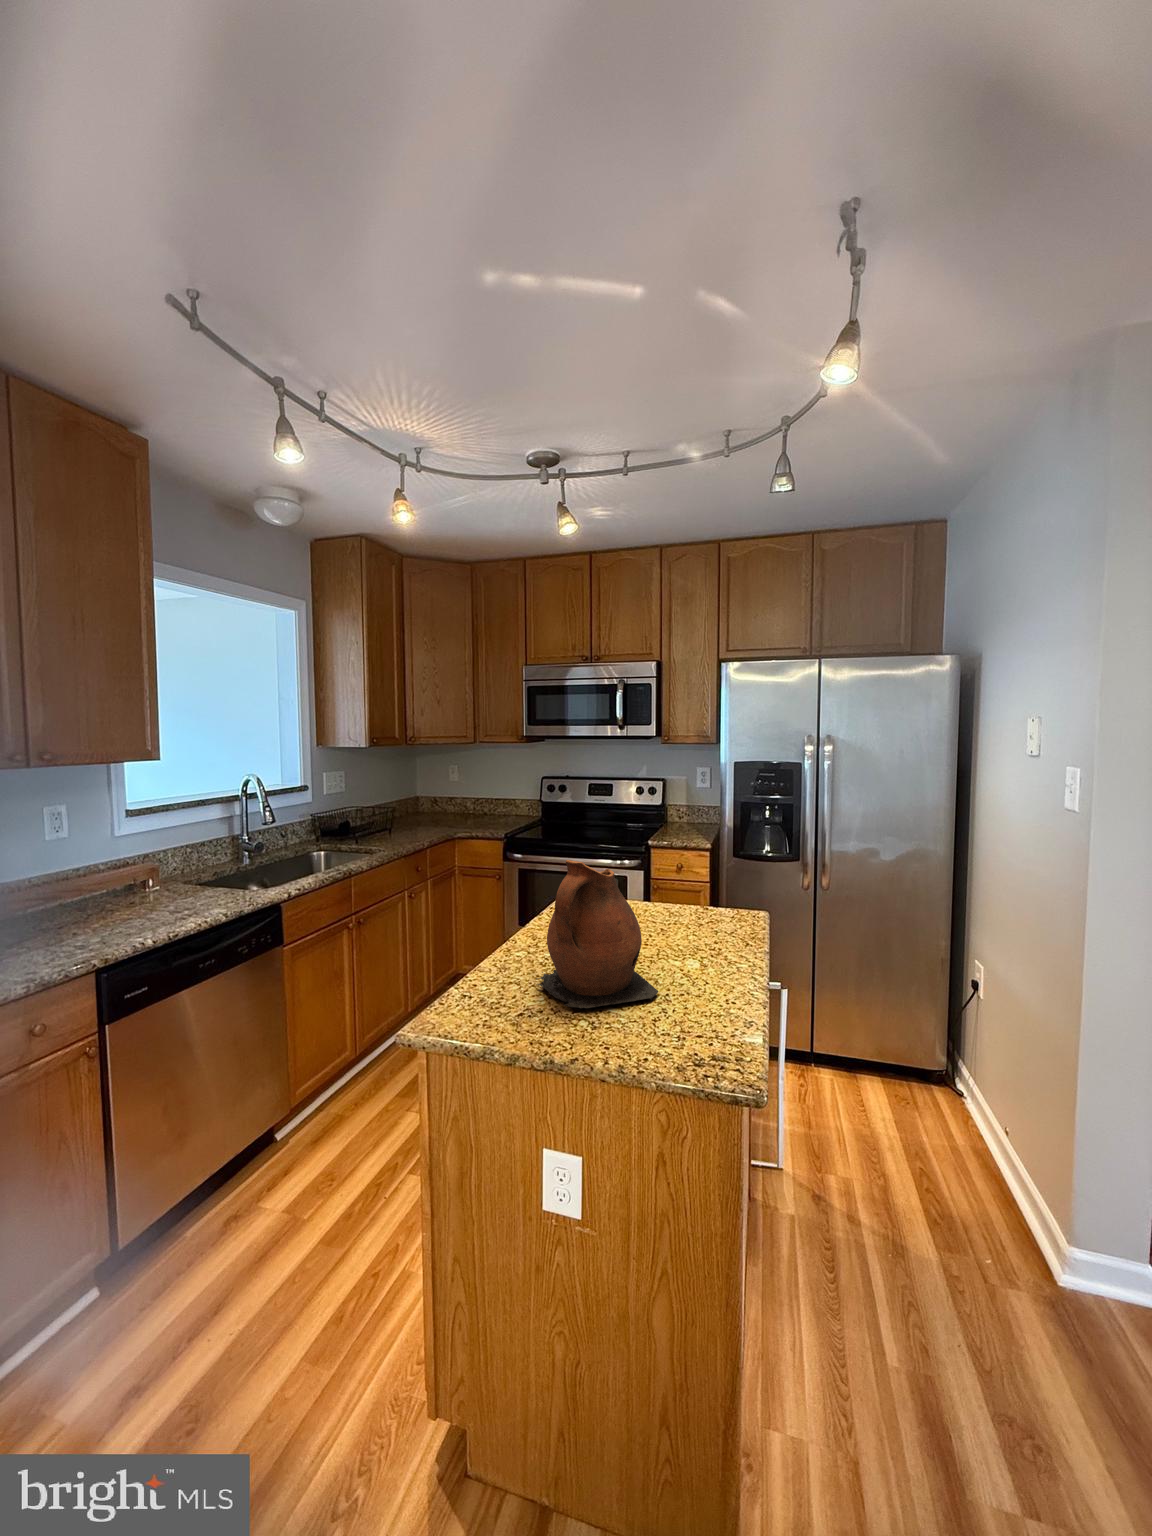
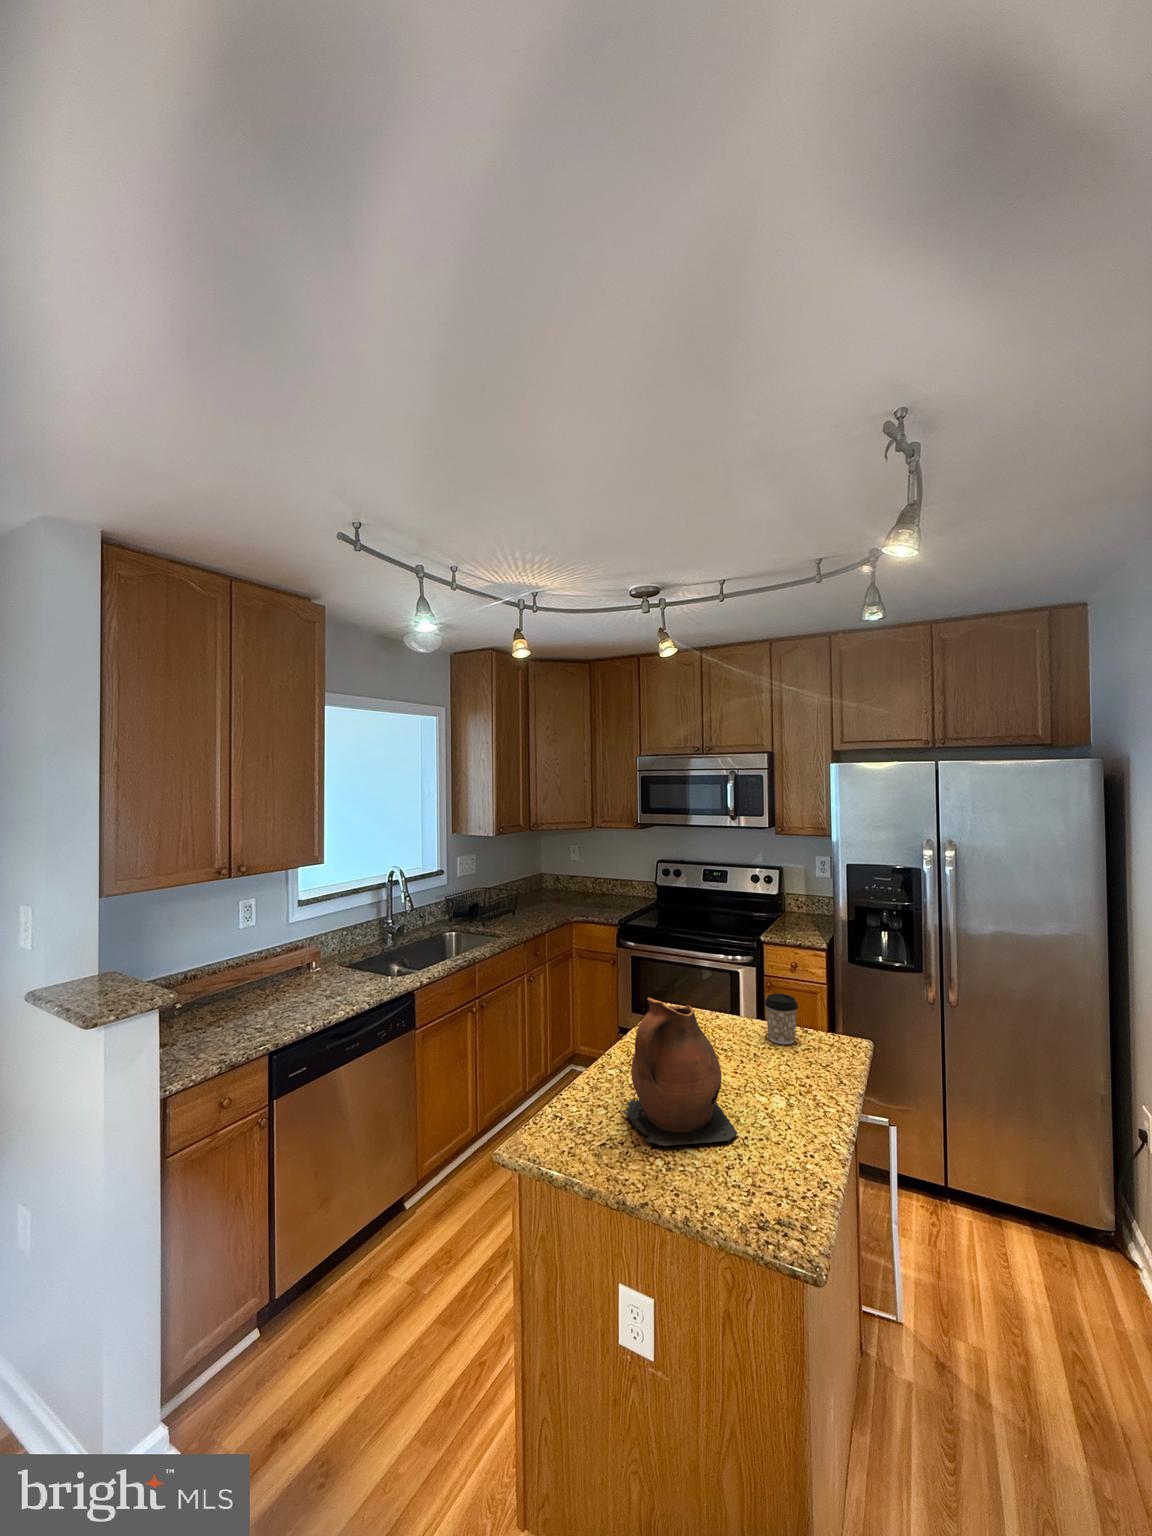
coffee cup: none [669,873,702,920] -> present [764,994,798,1044]

